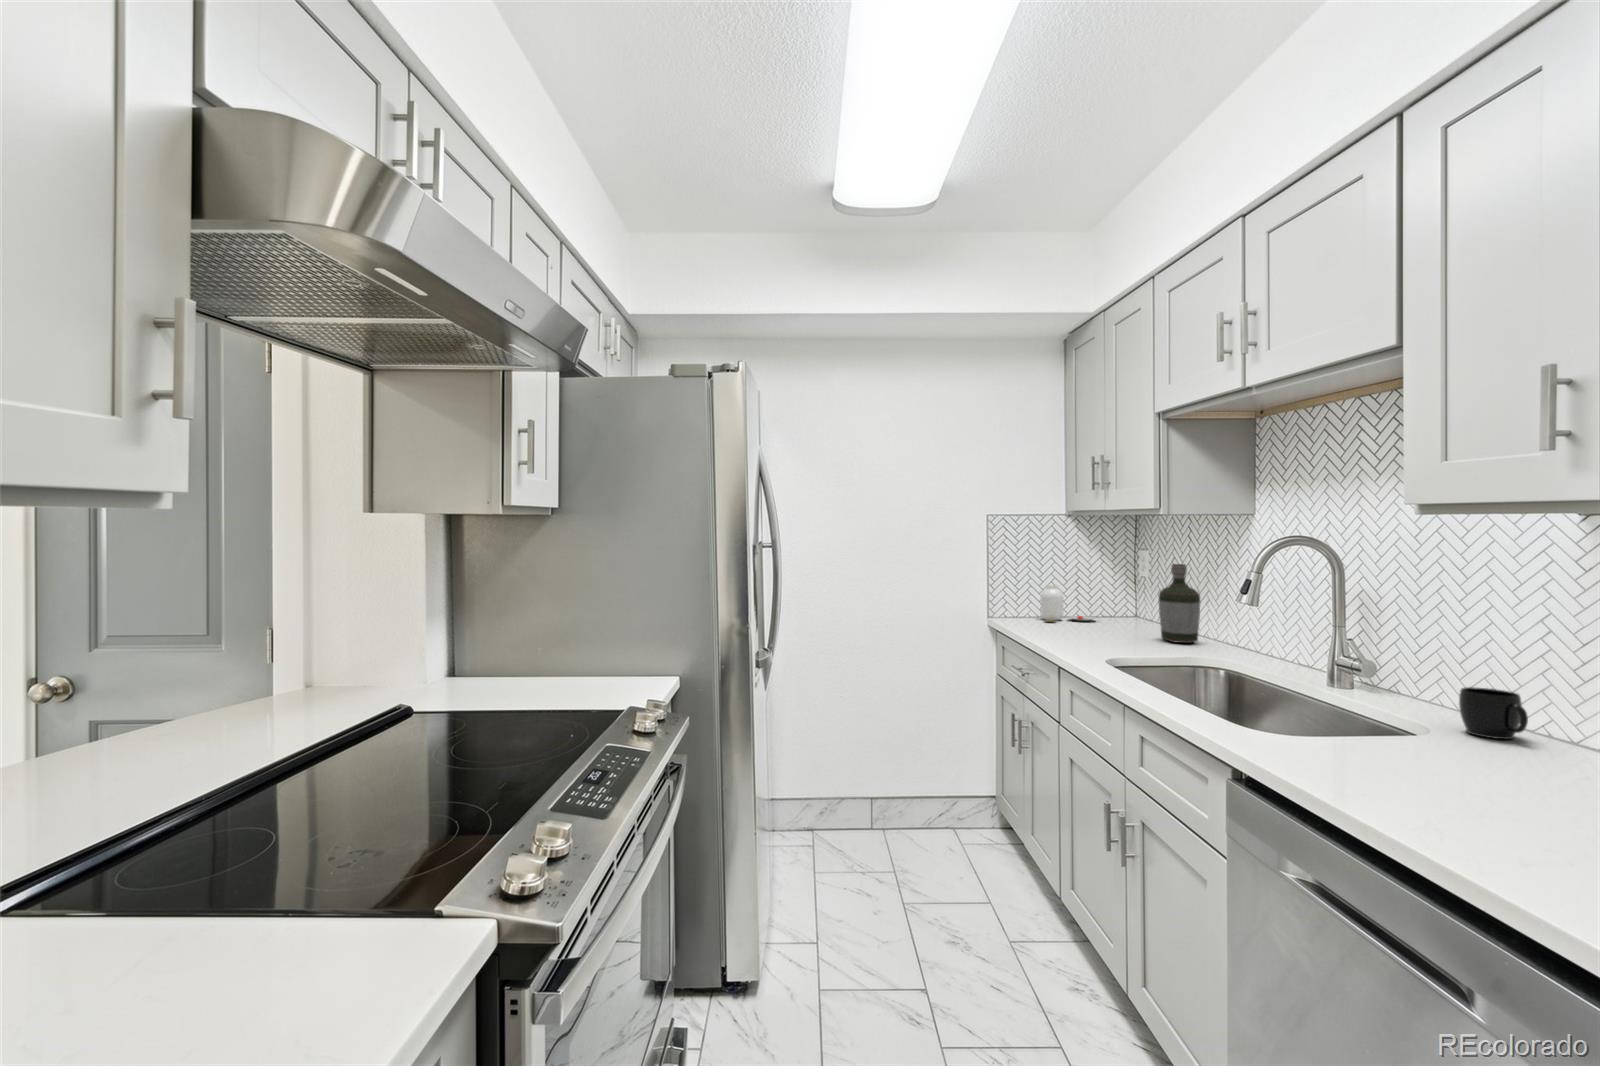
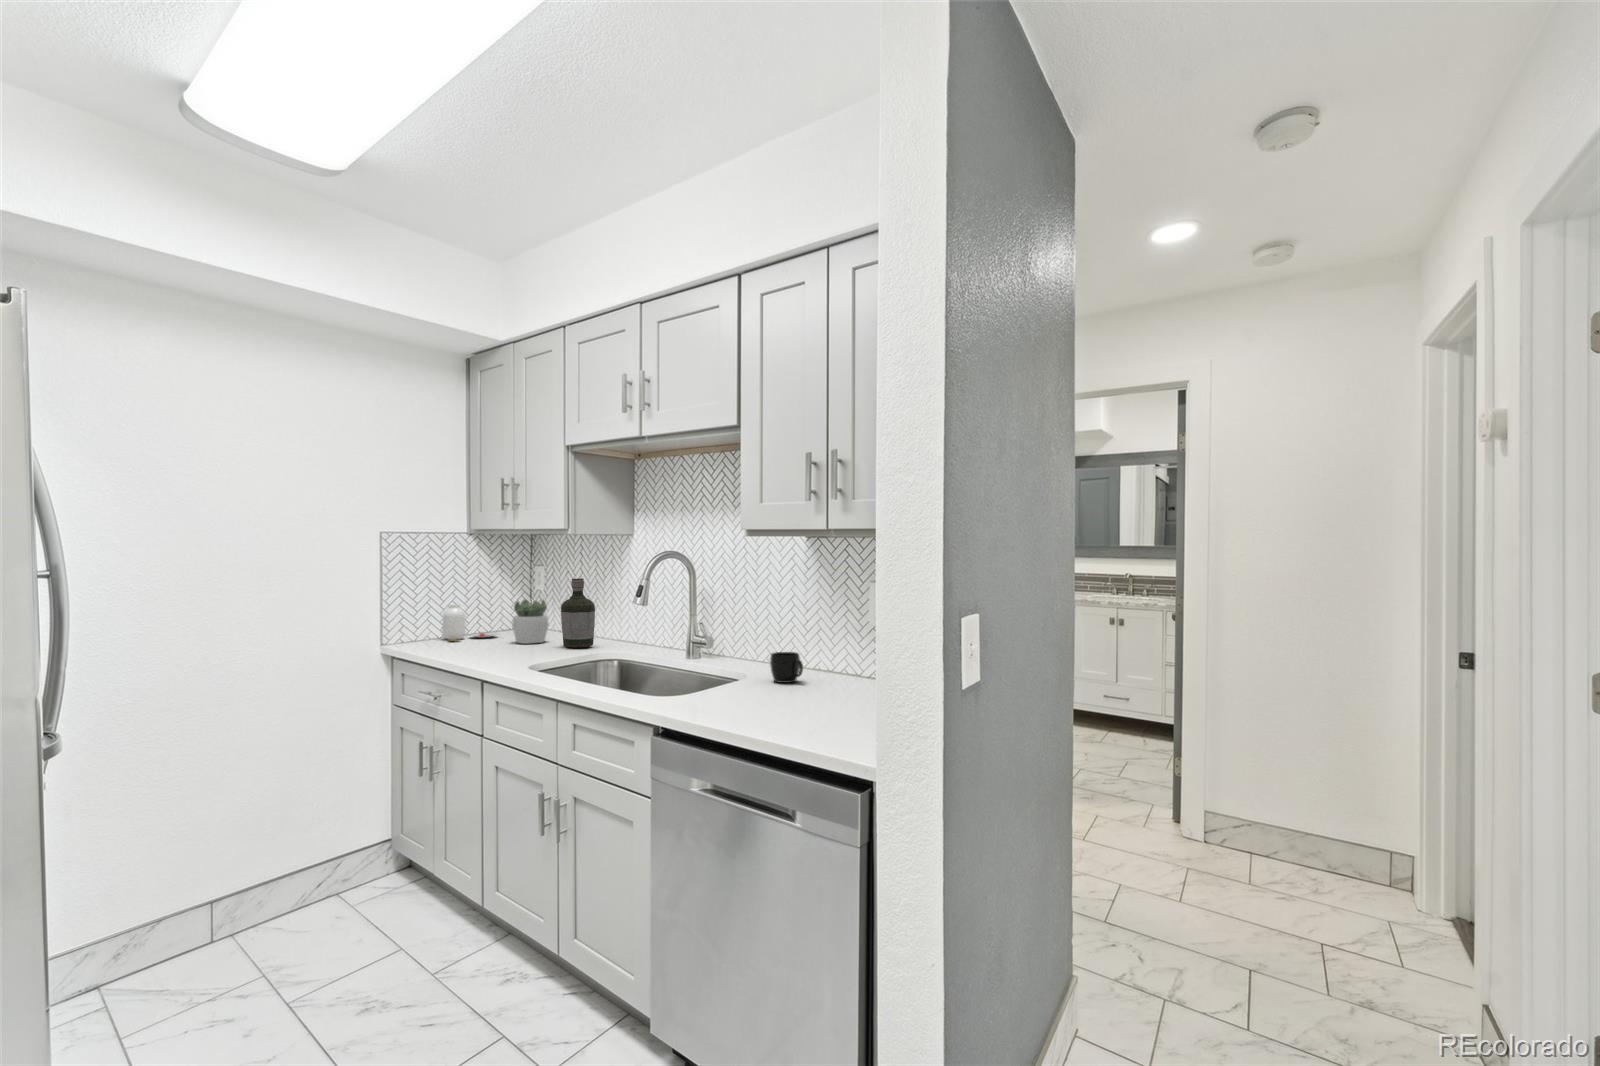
succulent plant: none [1107,584,1148,632] -> present [512,600,548,644]

